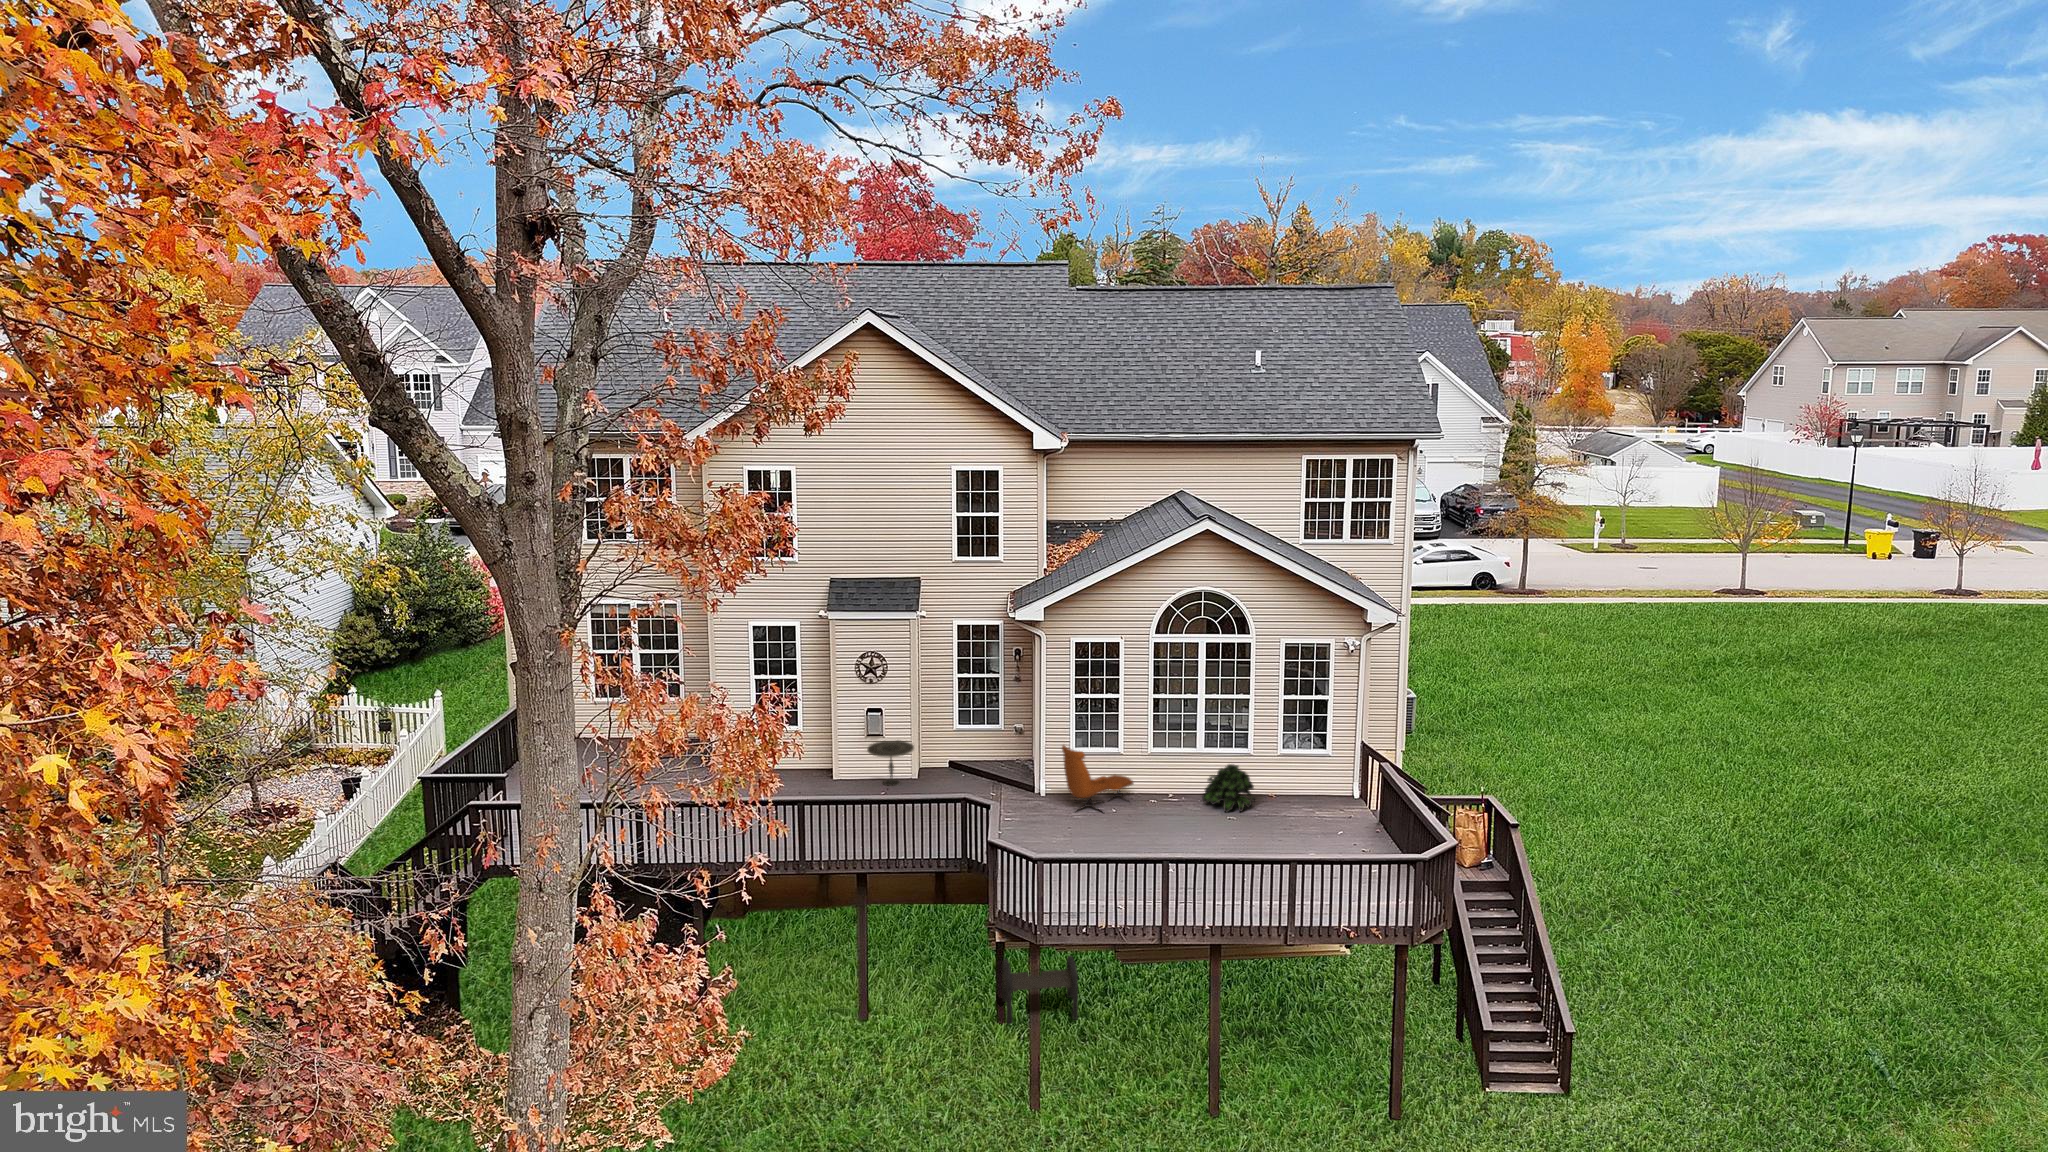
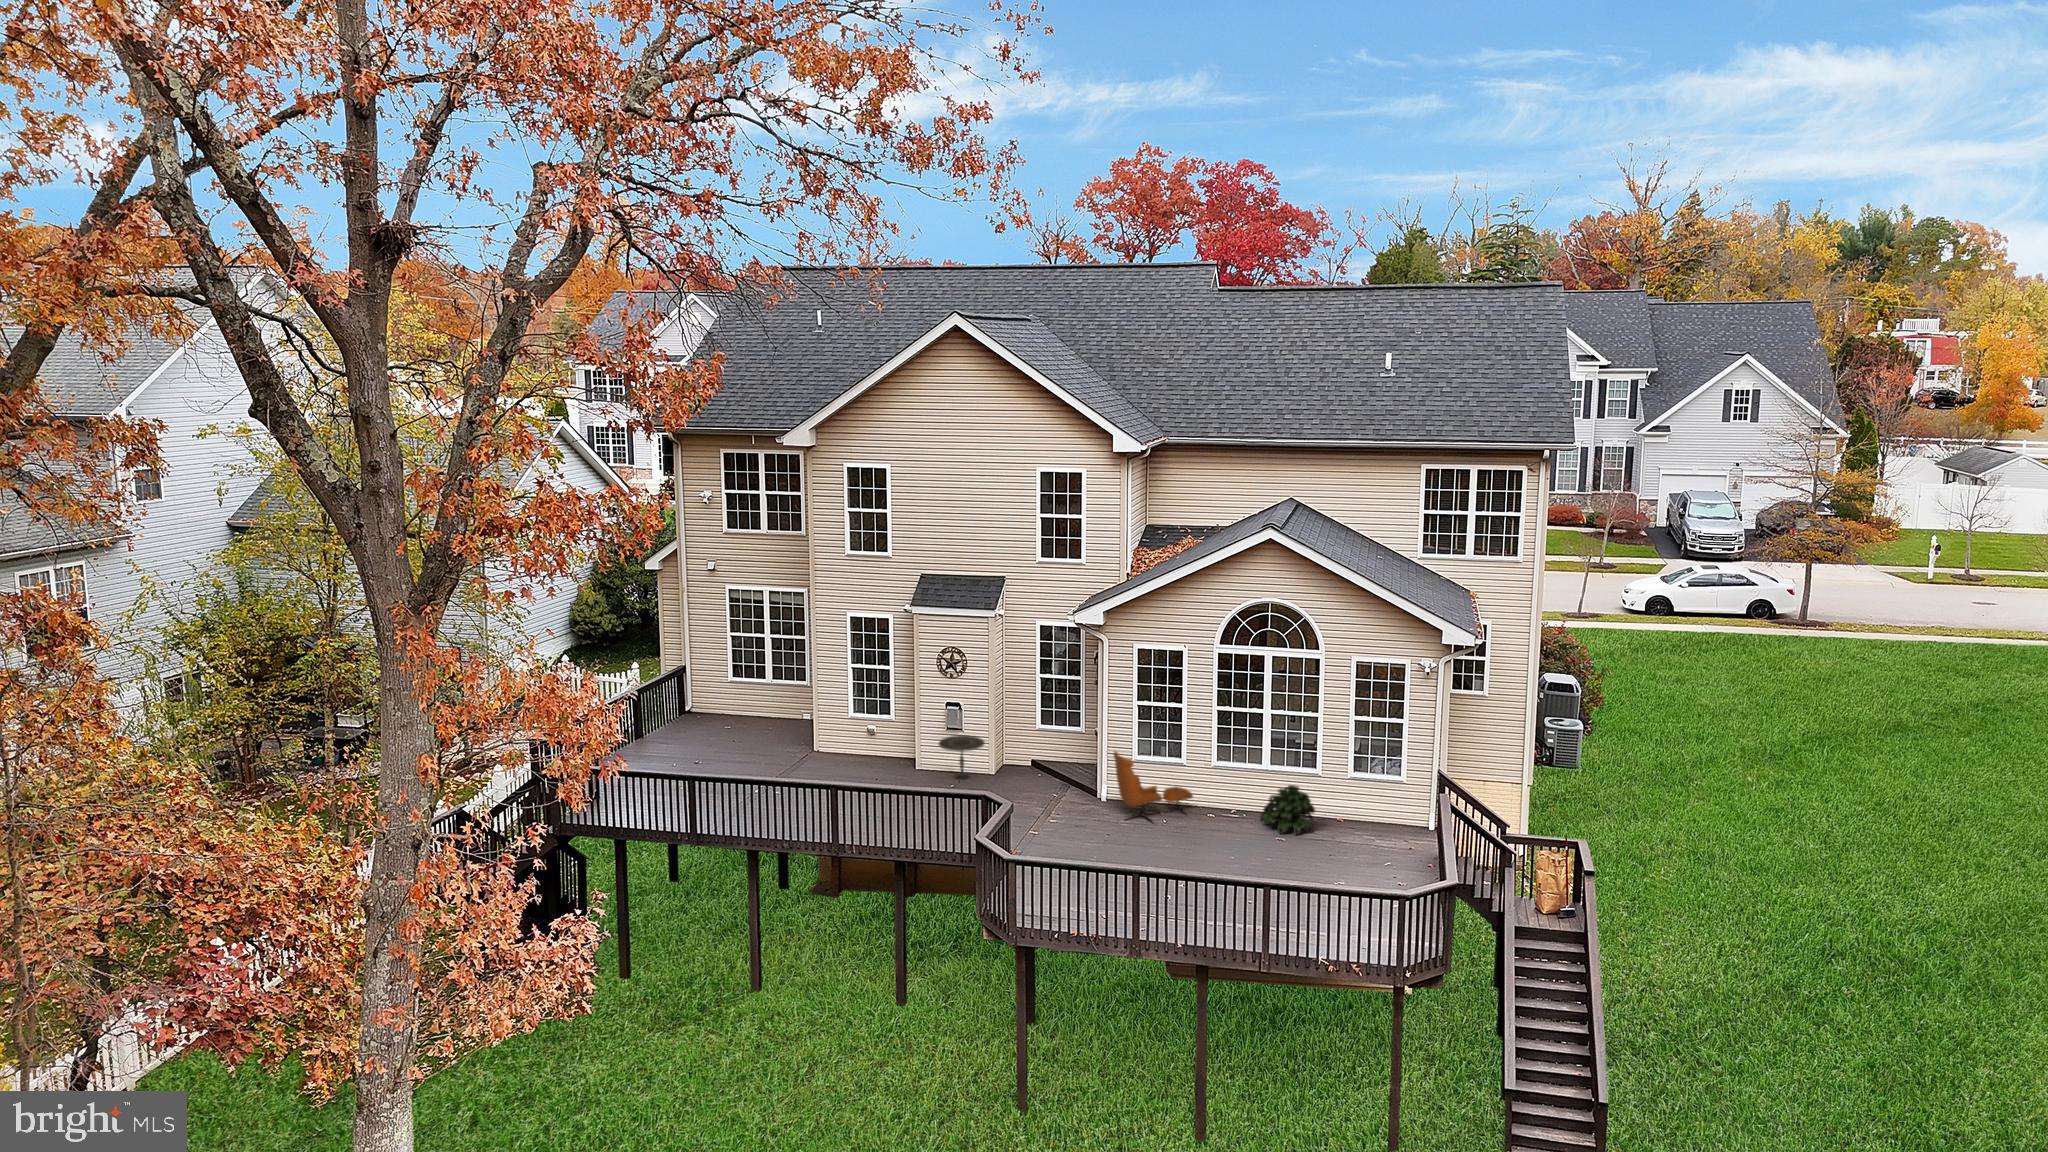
bench: present [1002,955,1078,1024] -> none [1037,958,1112,1027]

